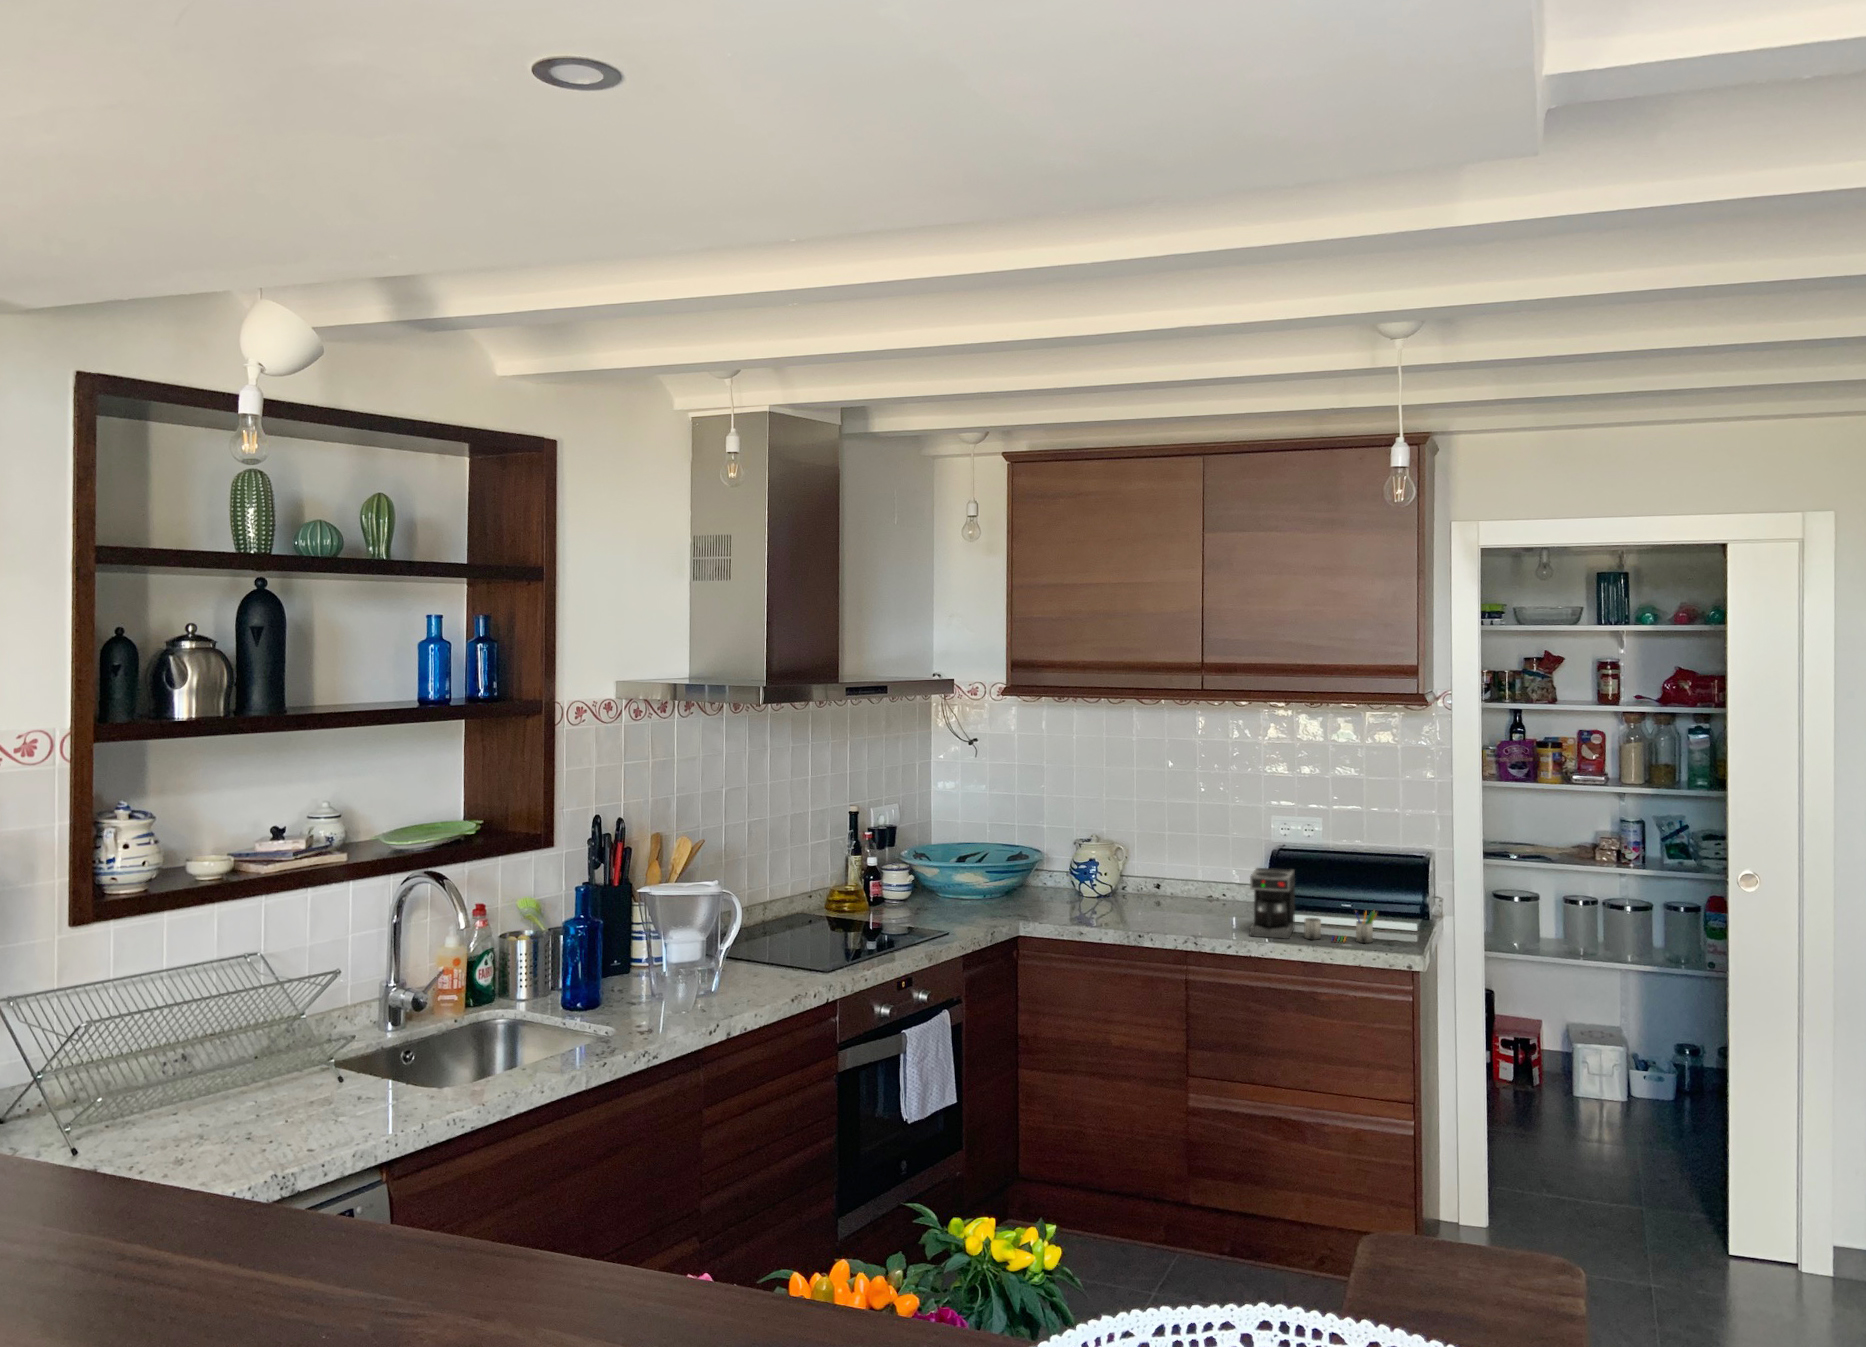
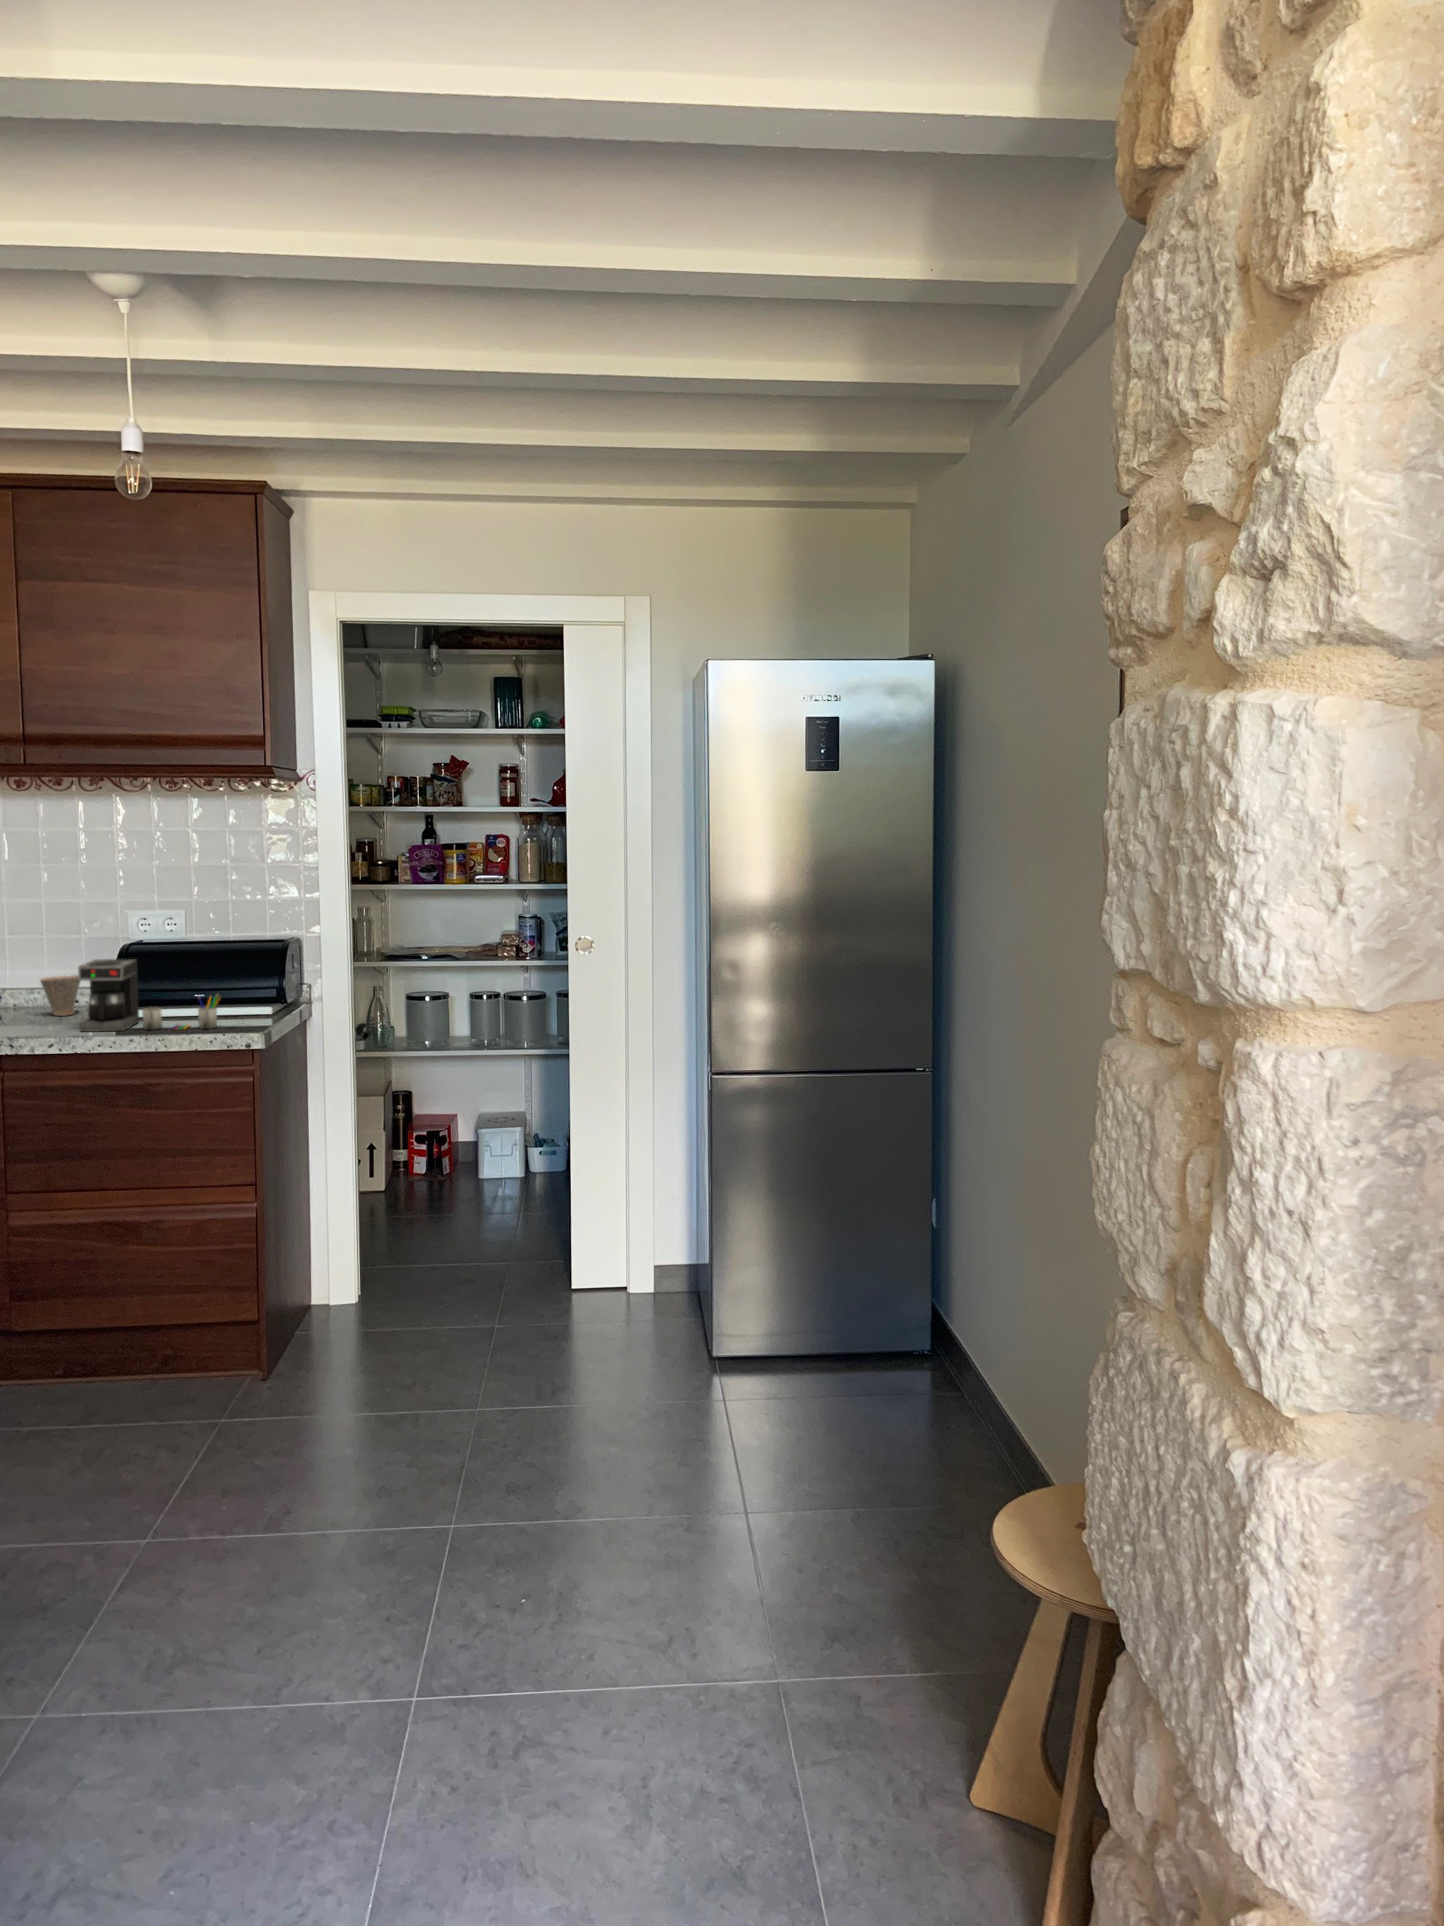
cup: none [1201,876,1236,914] -> present [40,975,81,1016]

